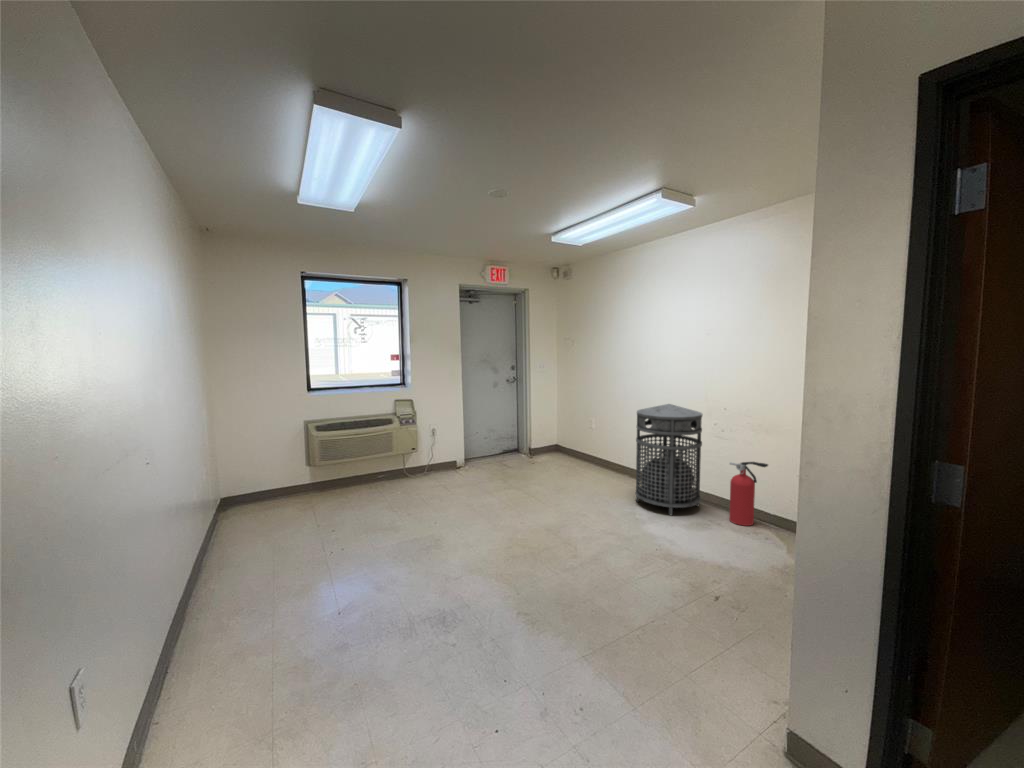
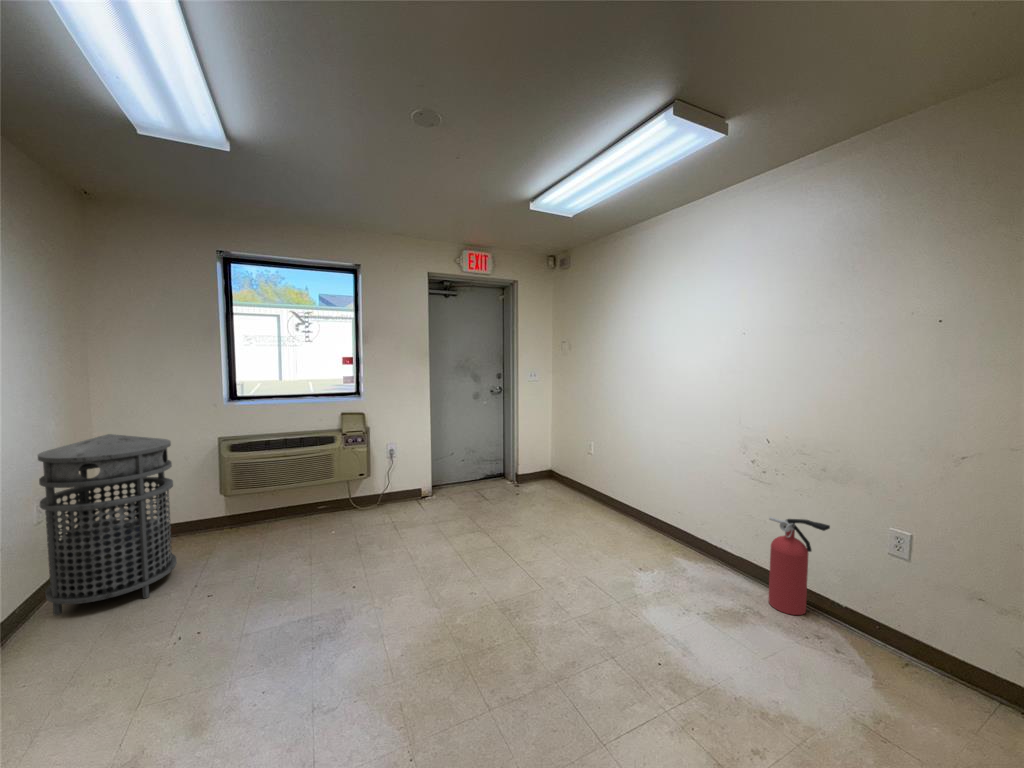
trash can: present [635,404,703,515] -> present [38,434,177,615]

